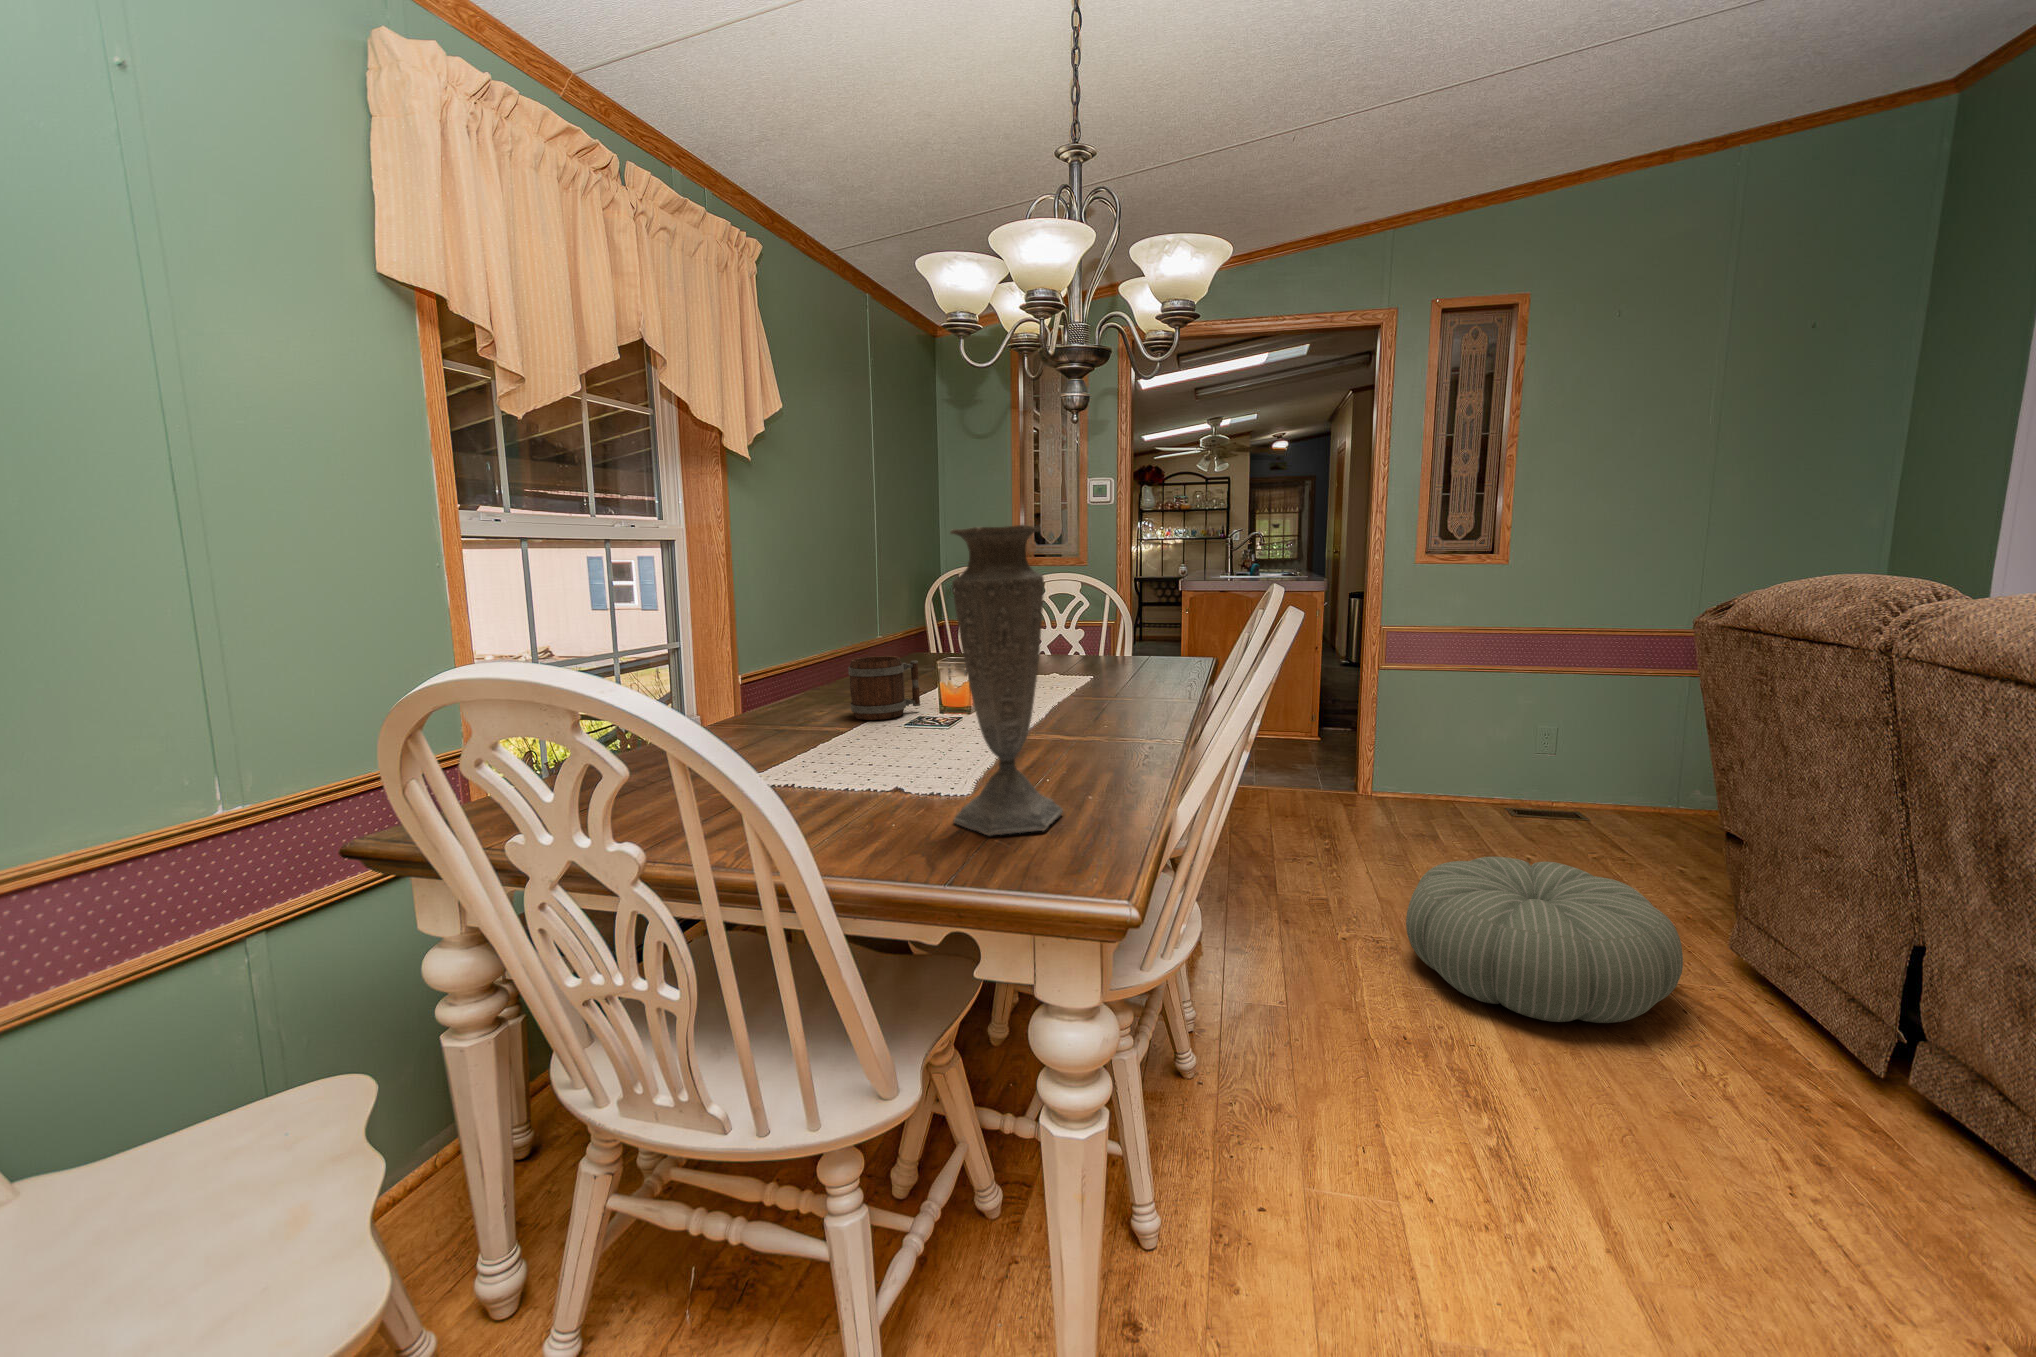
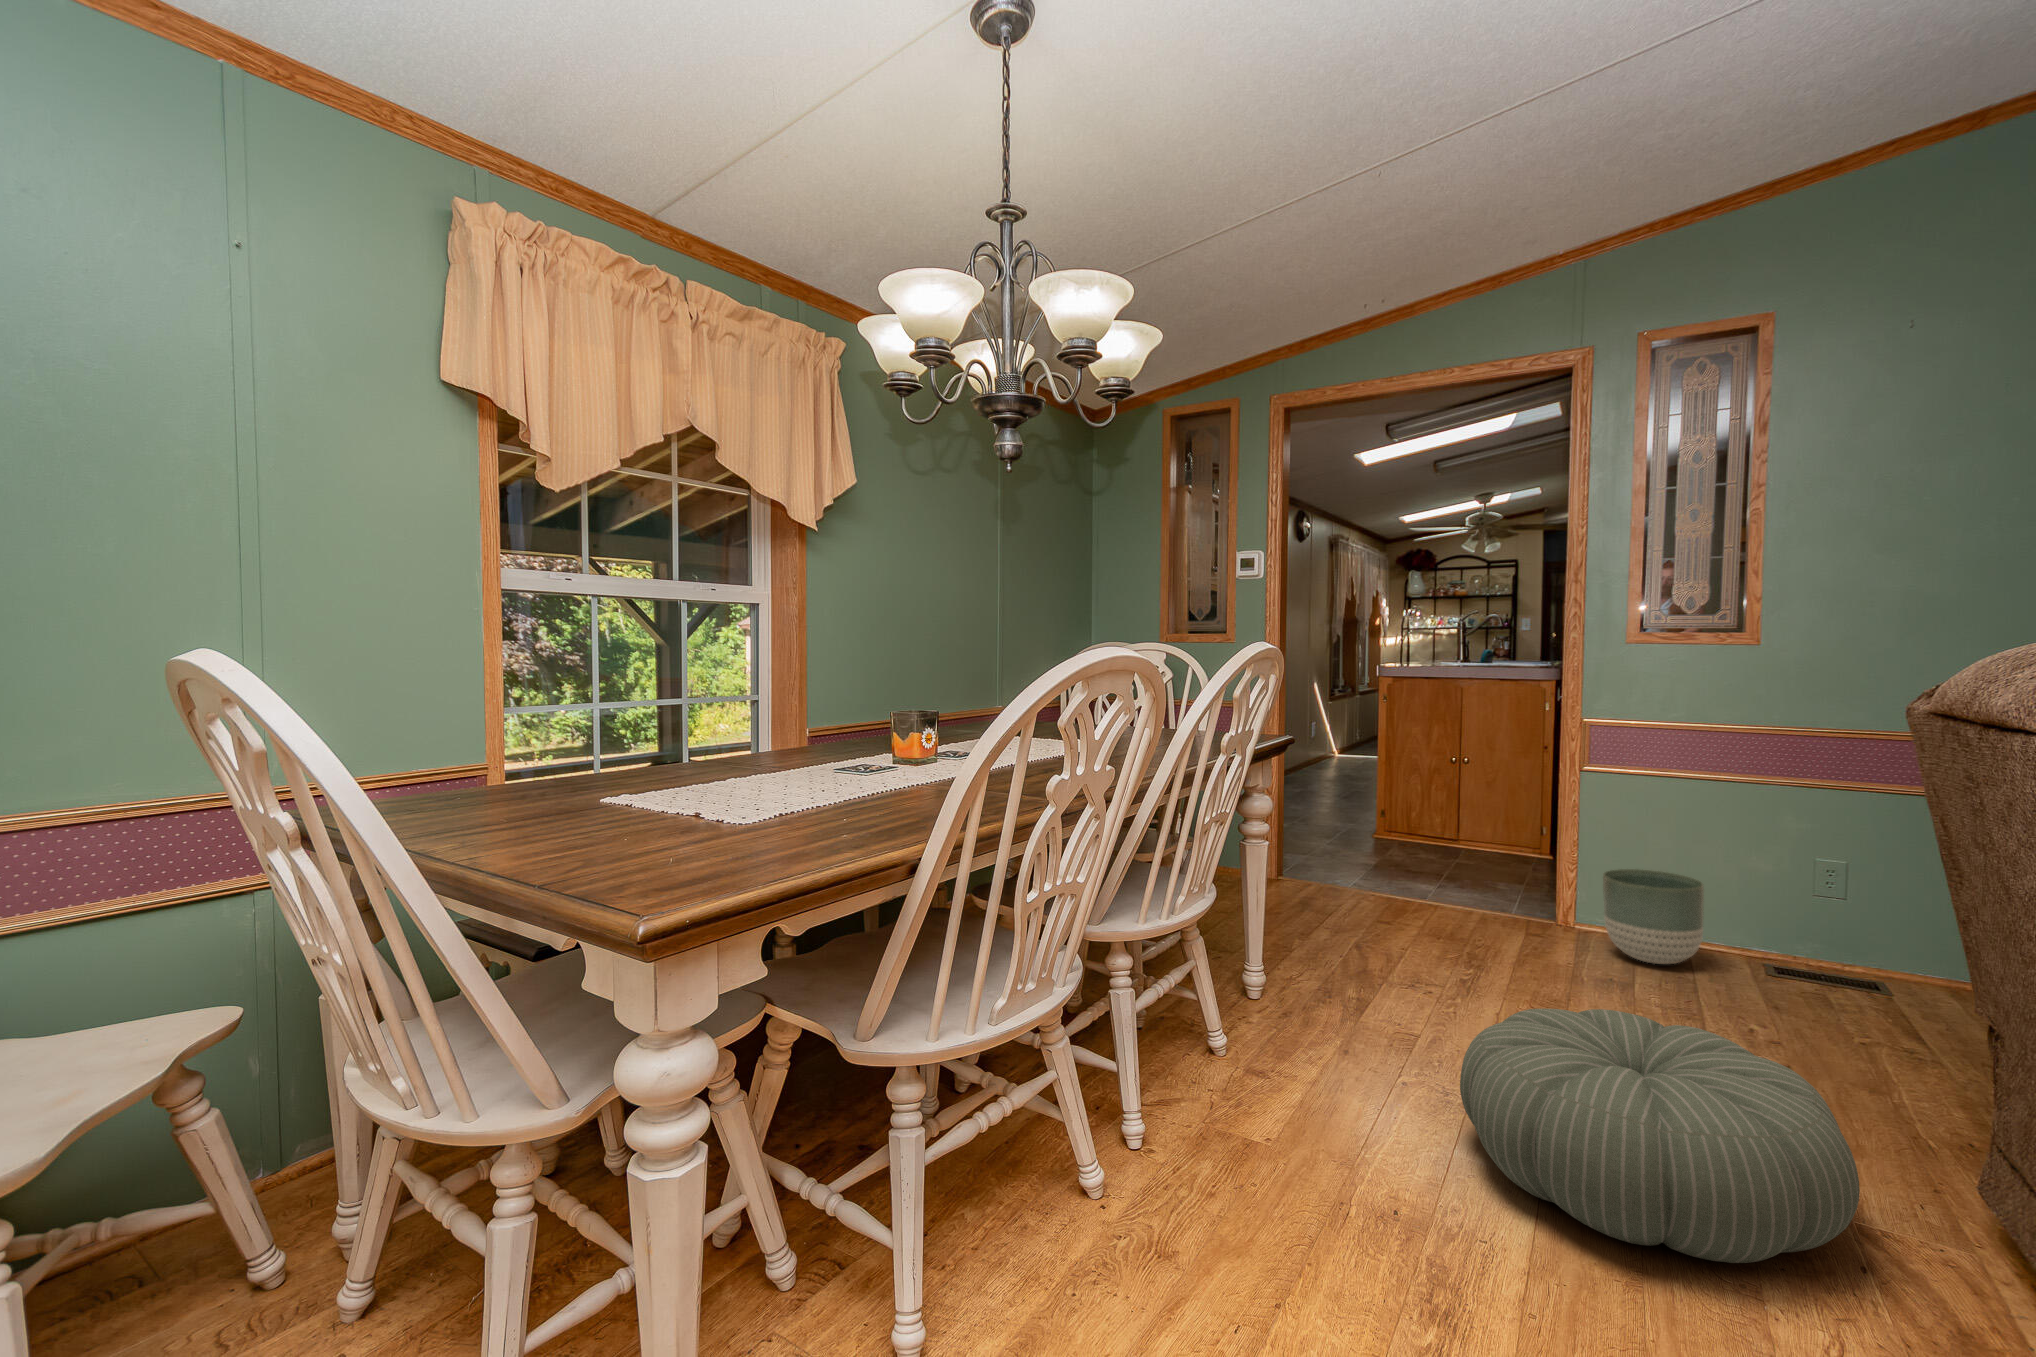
vase: present [950,525,1063,835] -> none [684,546,789,849]
mug: present [848,656,920,720] -> none [800,706,871,766]
planter: none [1403,742,1473,812] -> present [1603,869,1704,964]

